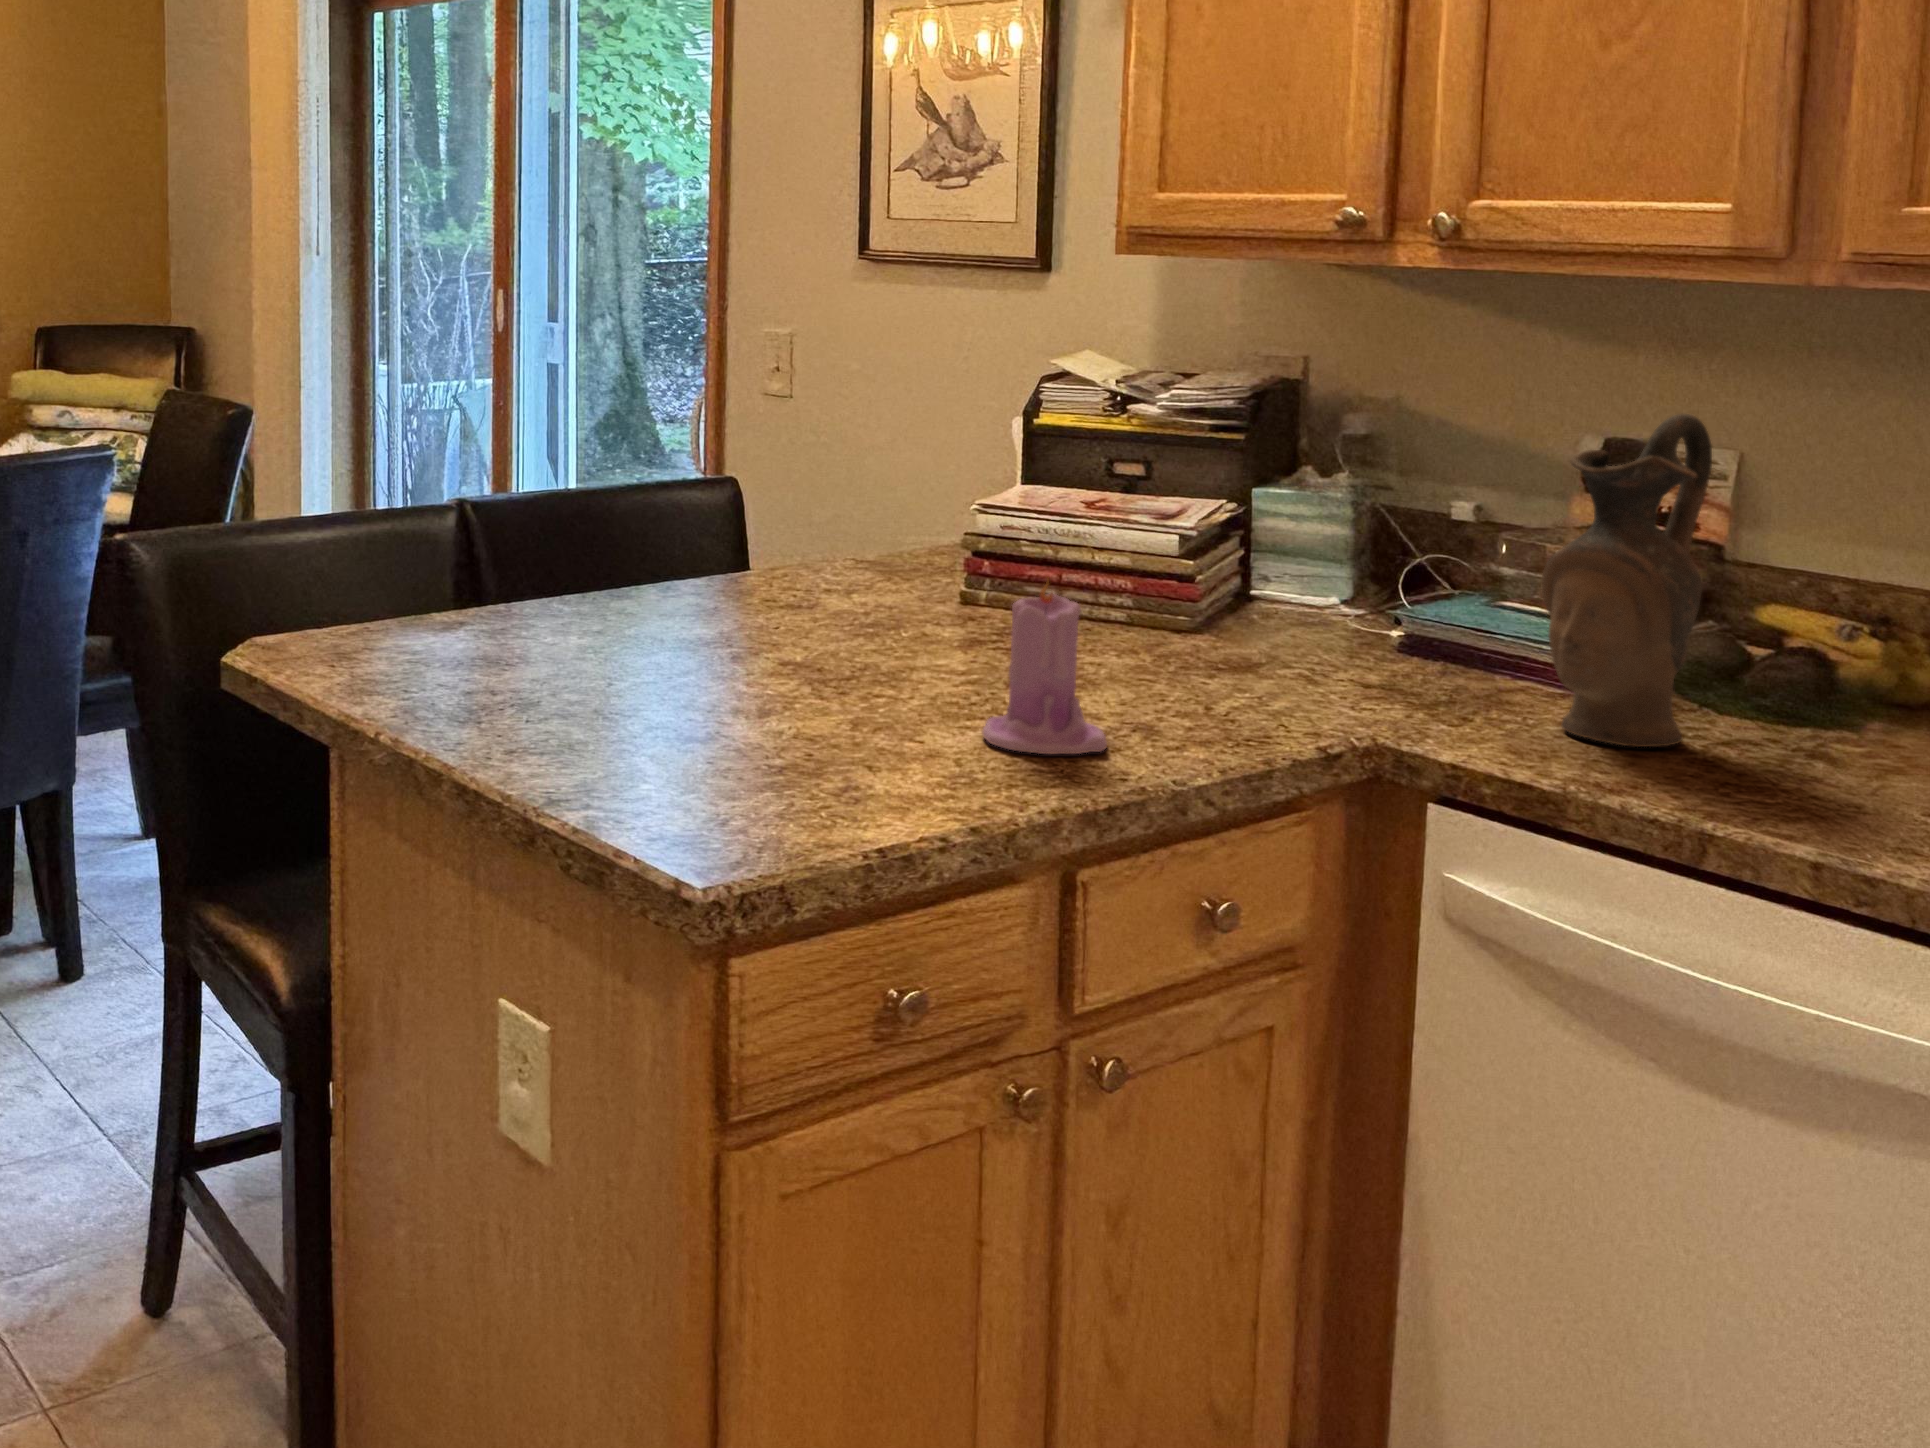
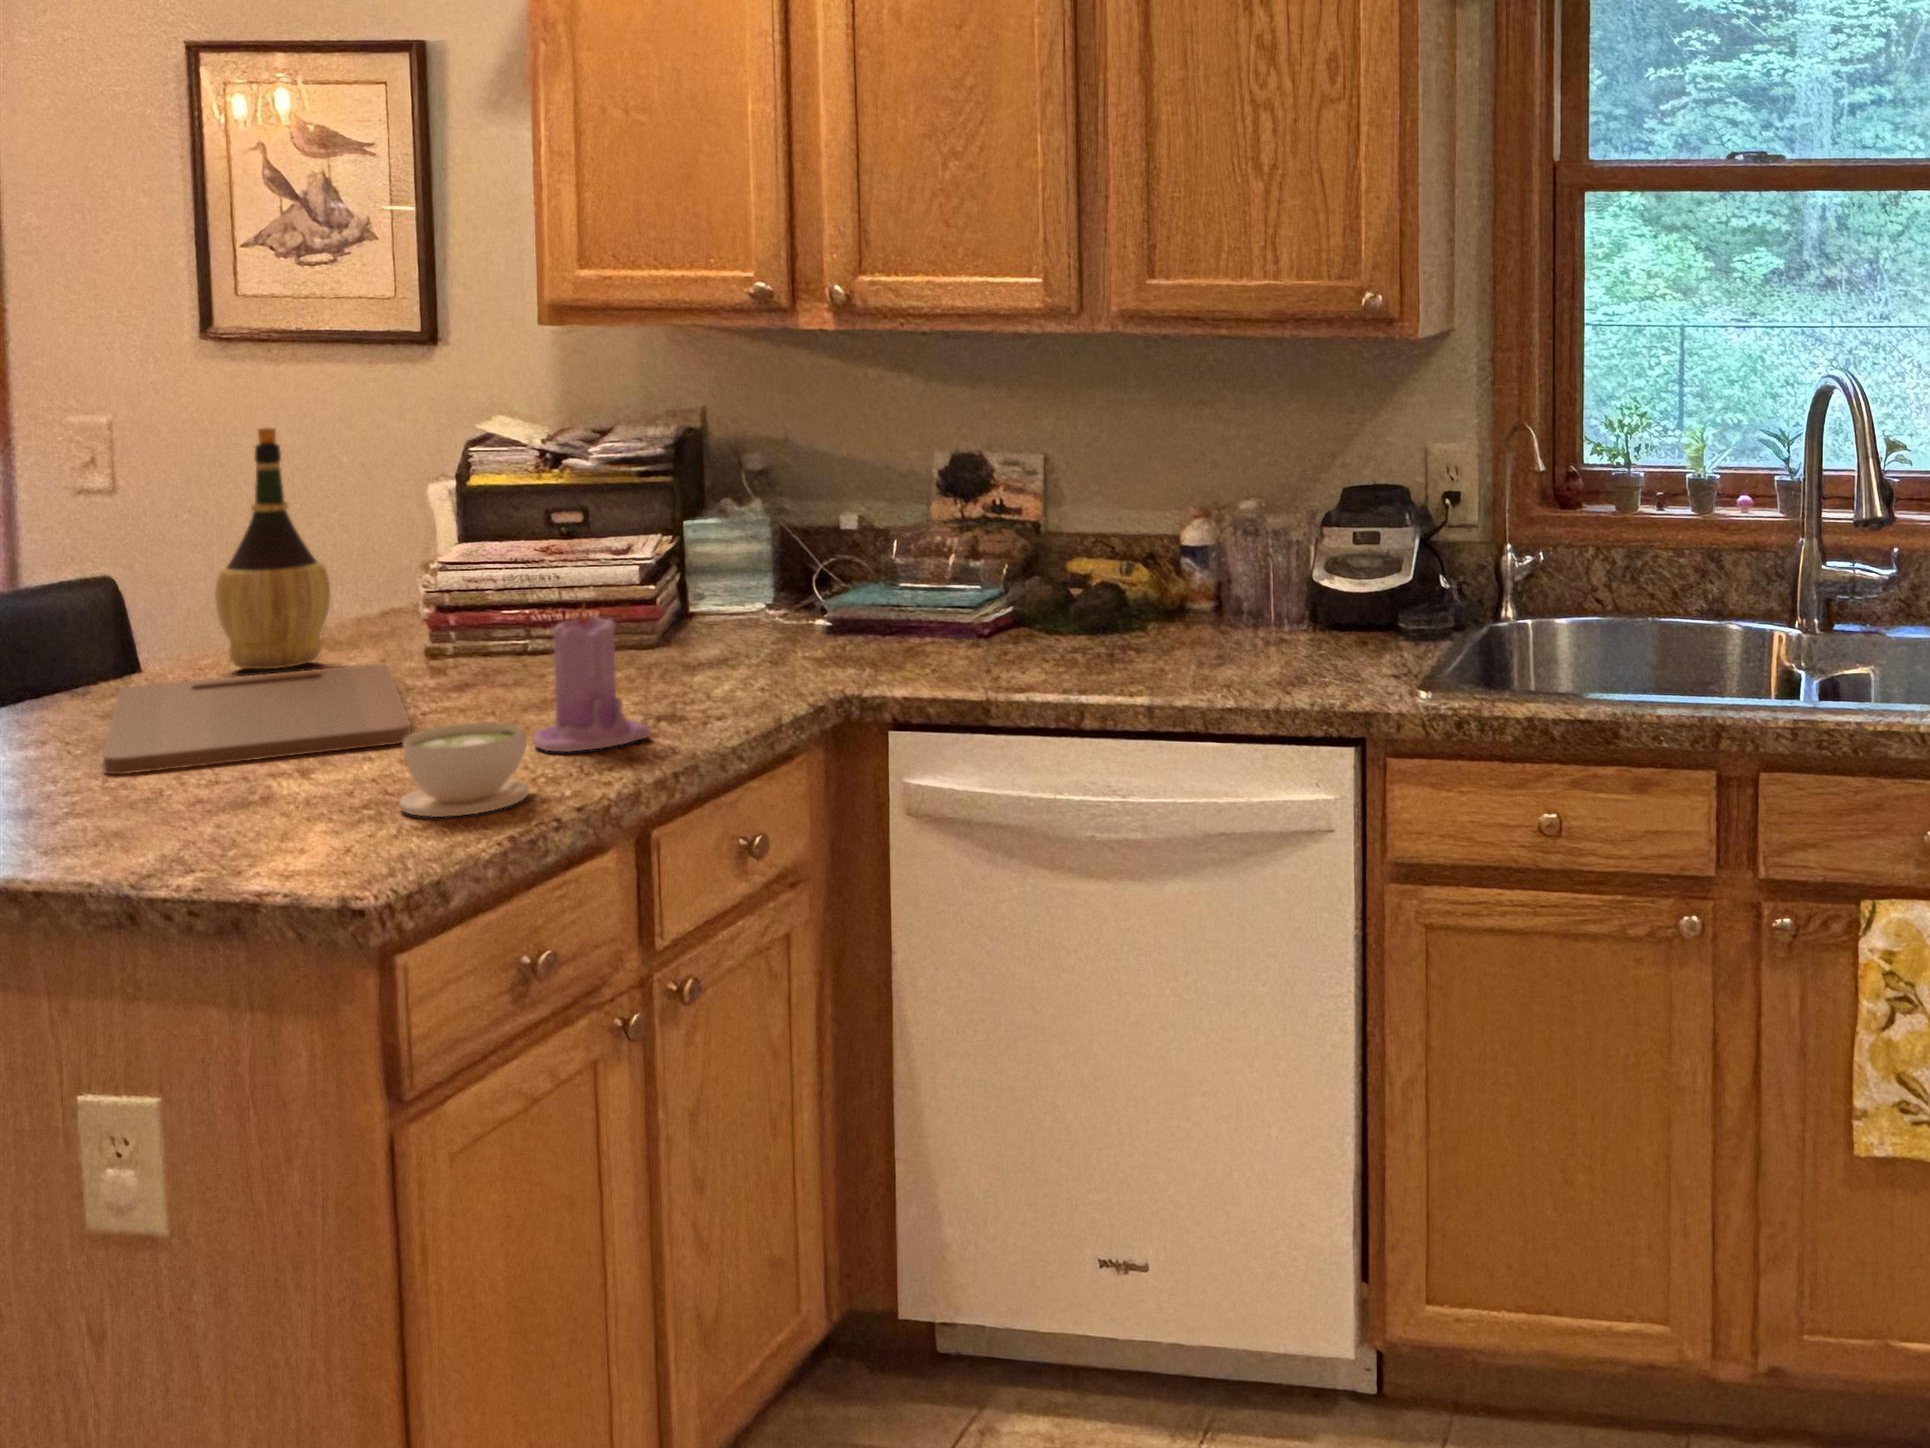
wine bottle: none [784,349,882,591] -> present [215,427,330,669]
ceramic pitcher: present [1542,414,1712,747] -> none [946,427,1046,667]
cutting board: none [616,590,909,700] -> present [103,664,411,774]
coffee cup: none [802,700,944,810] -> present [399,722,529,817]

